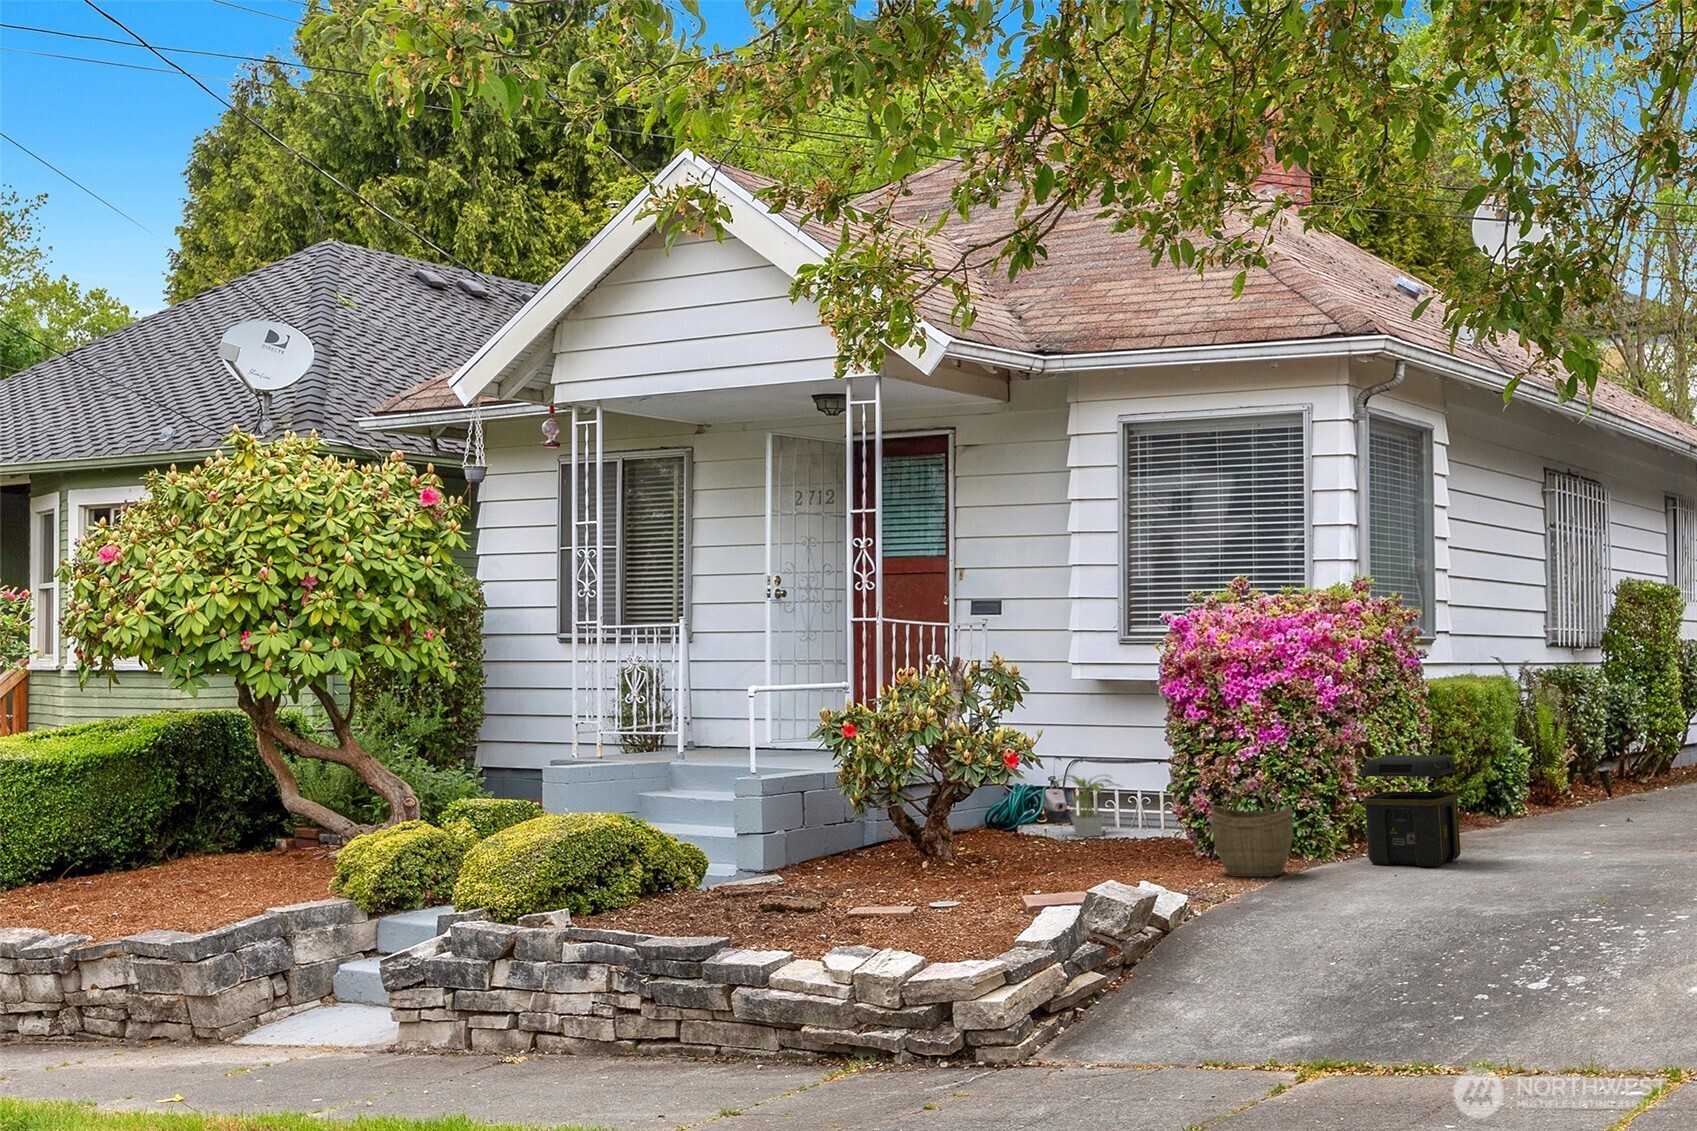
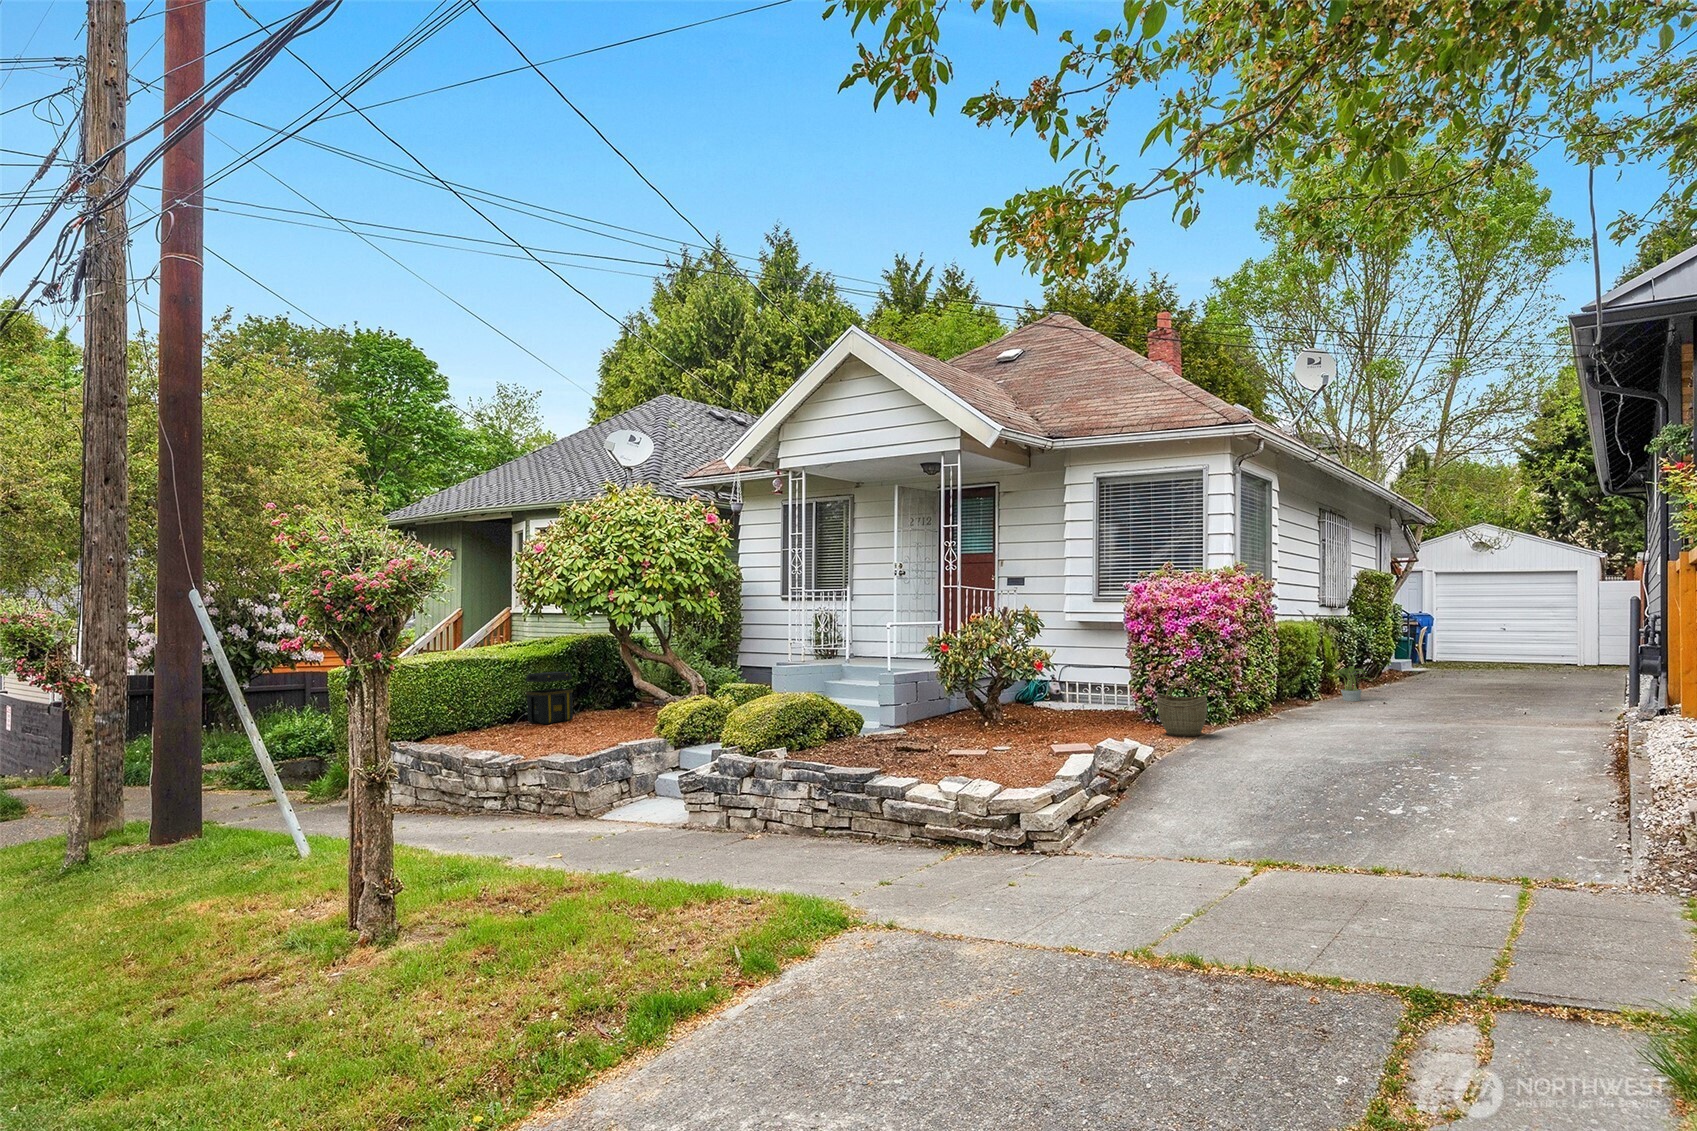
toolbox: present [1363,755,1460,867] -> present [526,672,573,724]
potted plant: present [1054,775,1119,837] -> present [1331,666,1373,701]

